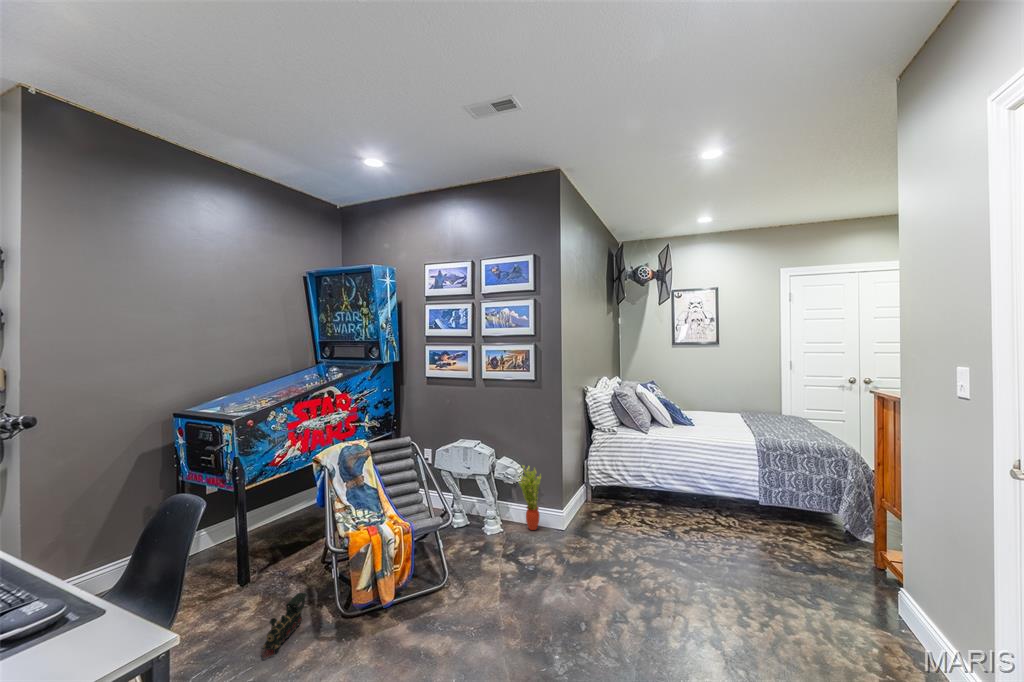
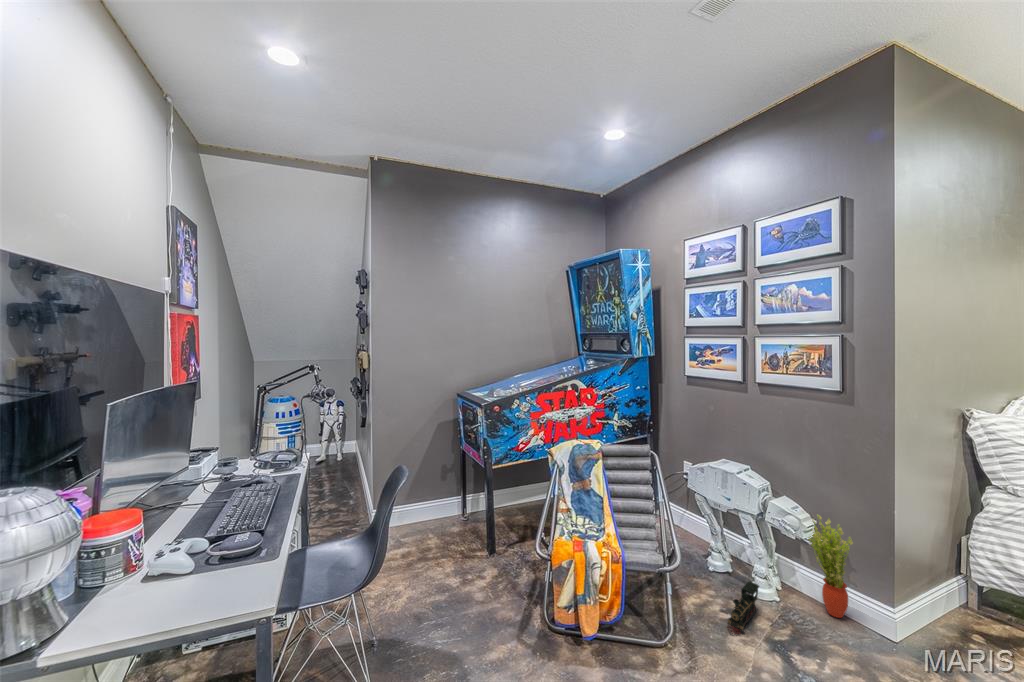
toy train: present [261,593,307,658] -> present [727,582,759,634]

